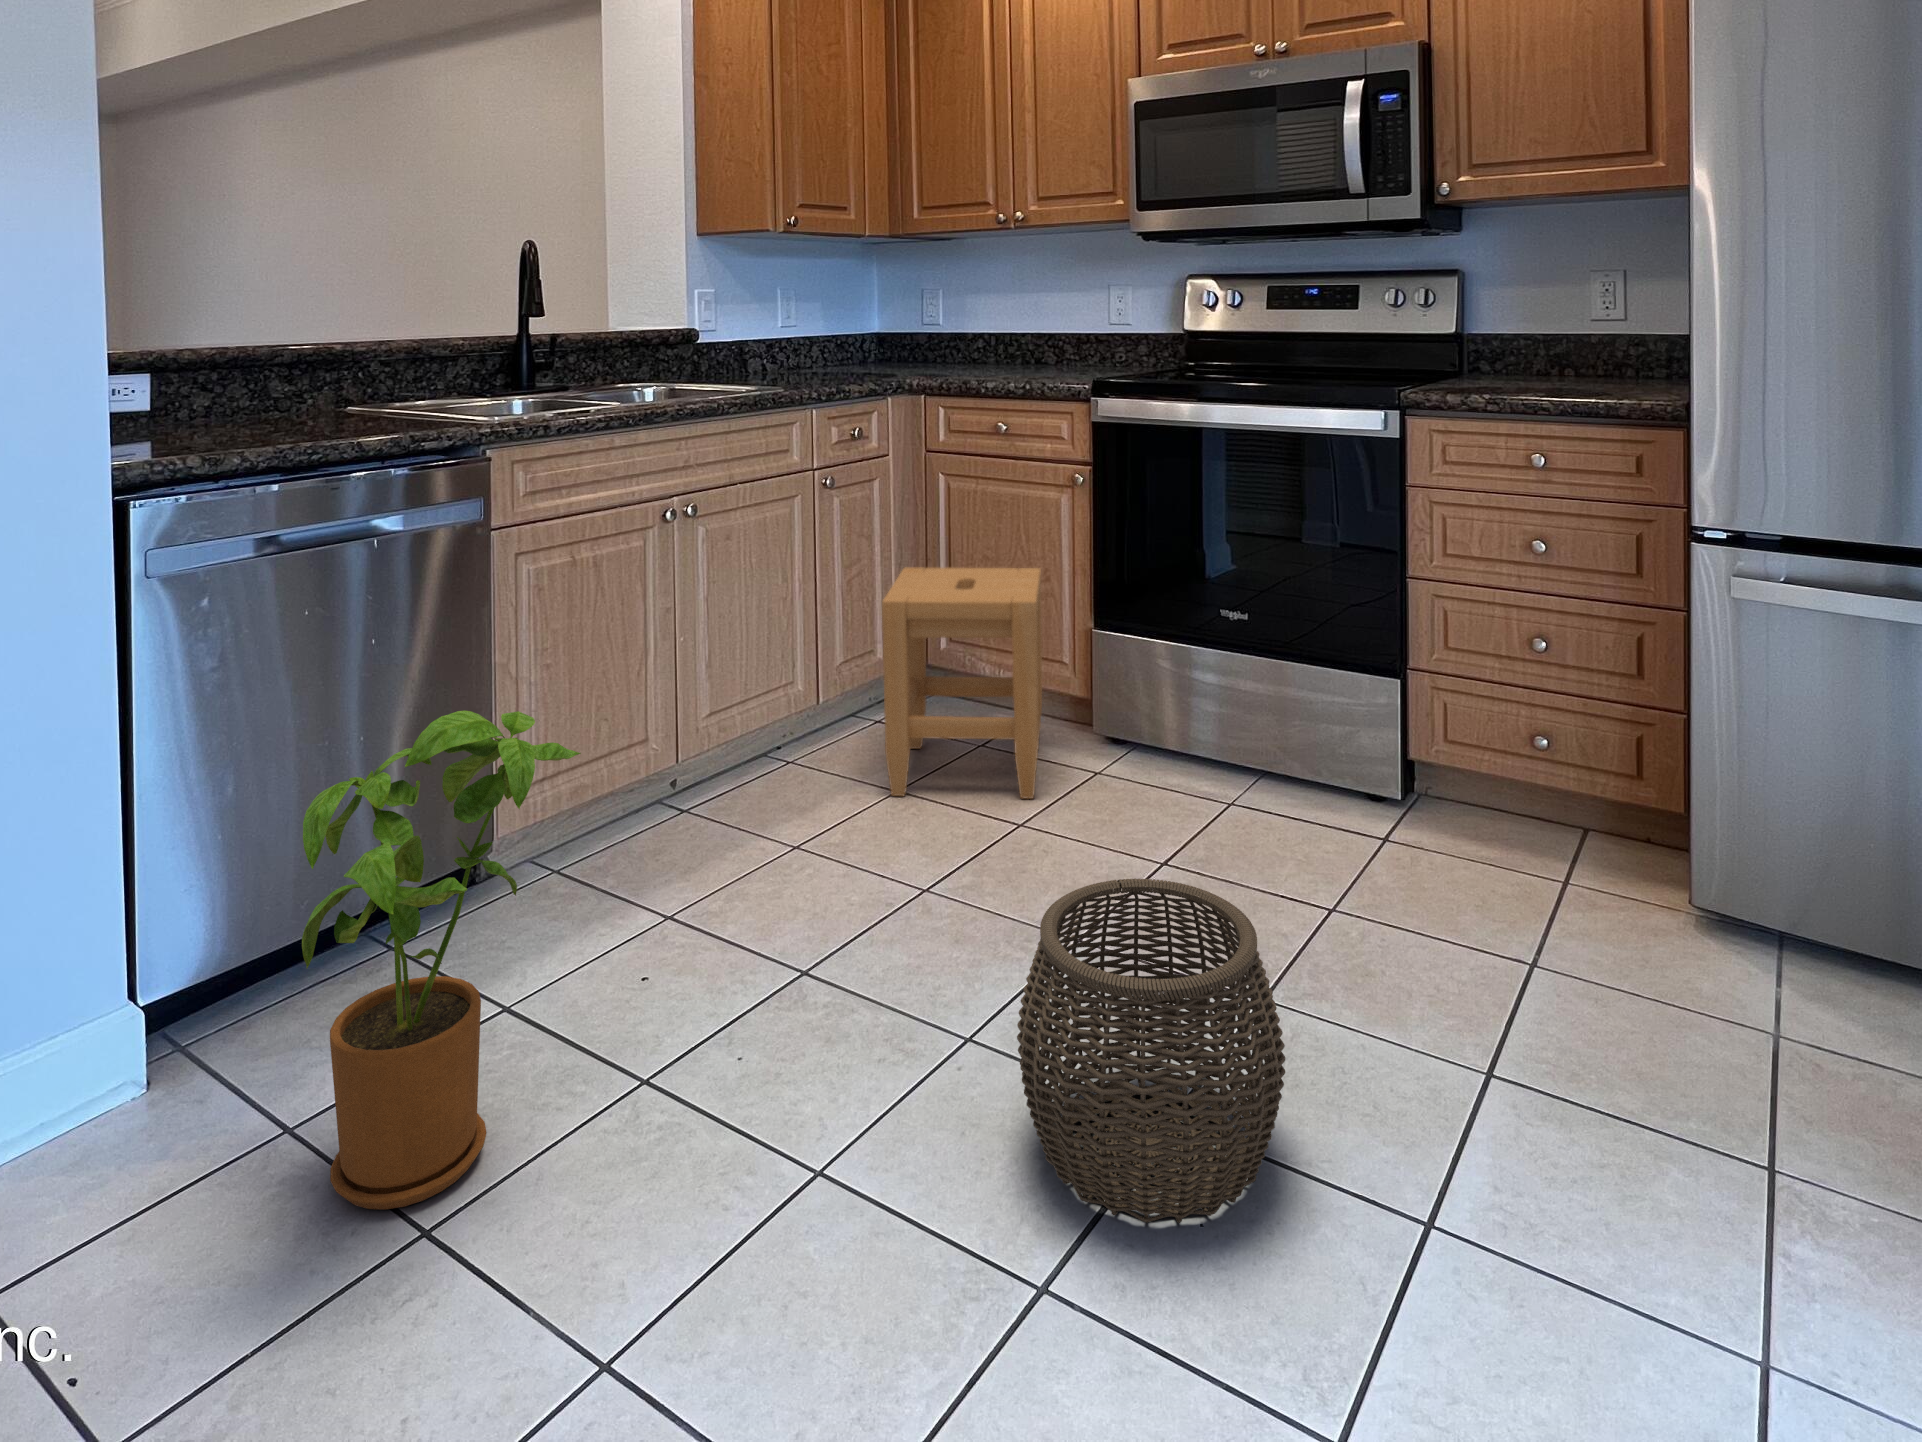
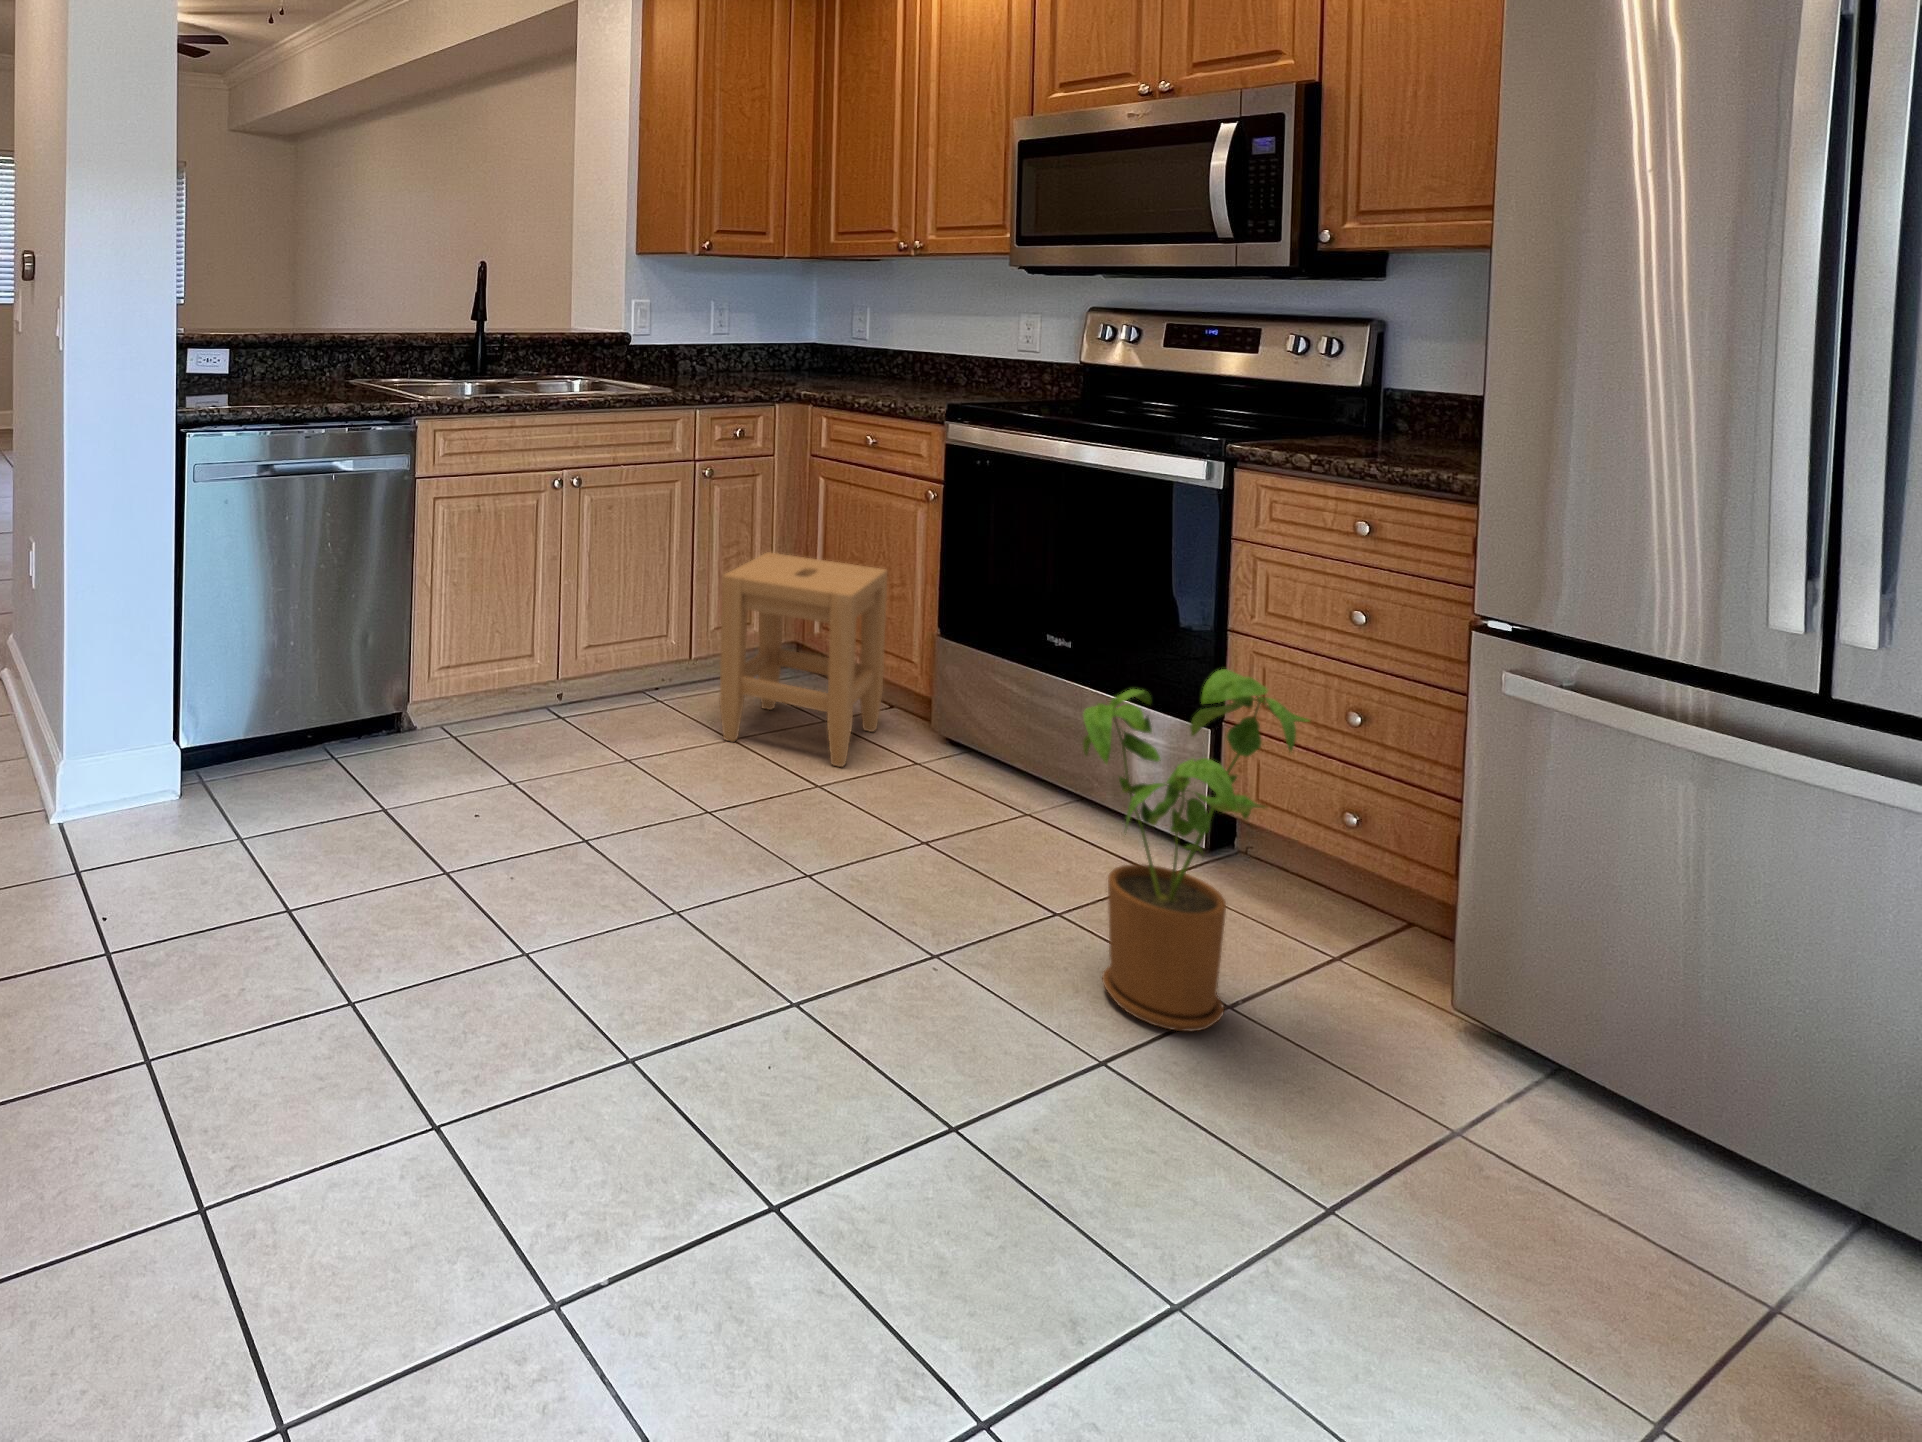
house plant: present [302,711,581,1209] -> present [1083,669,1309,1031]
woven basket: present [1017,879,1286,1223] -> none [659,808,872,1070]

